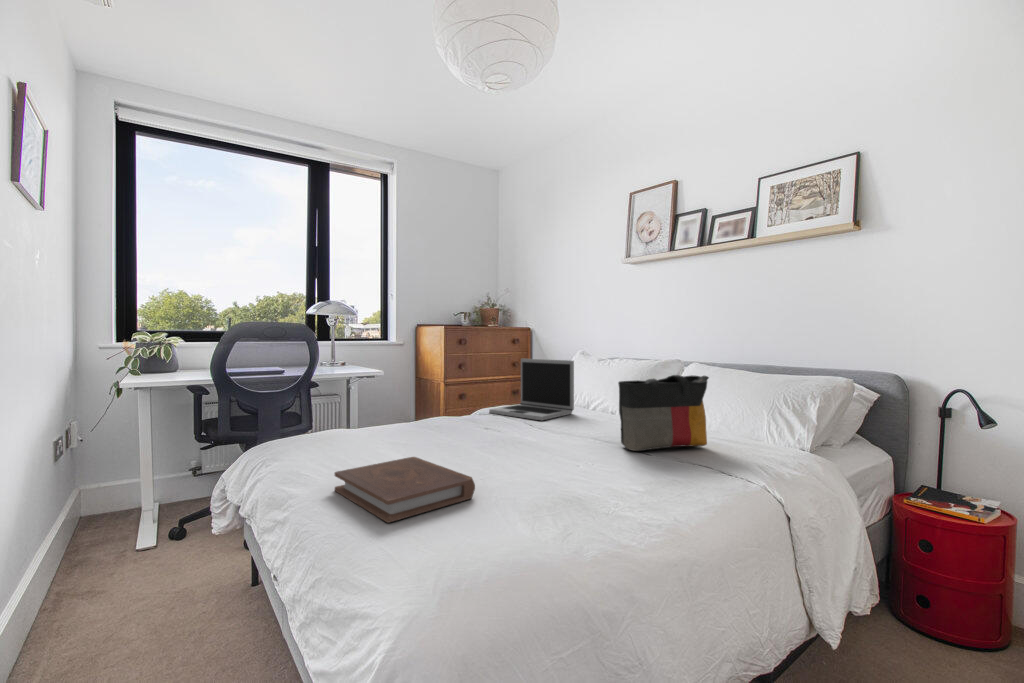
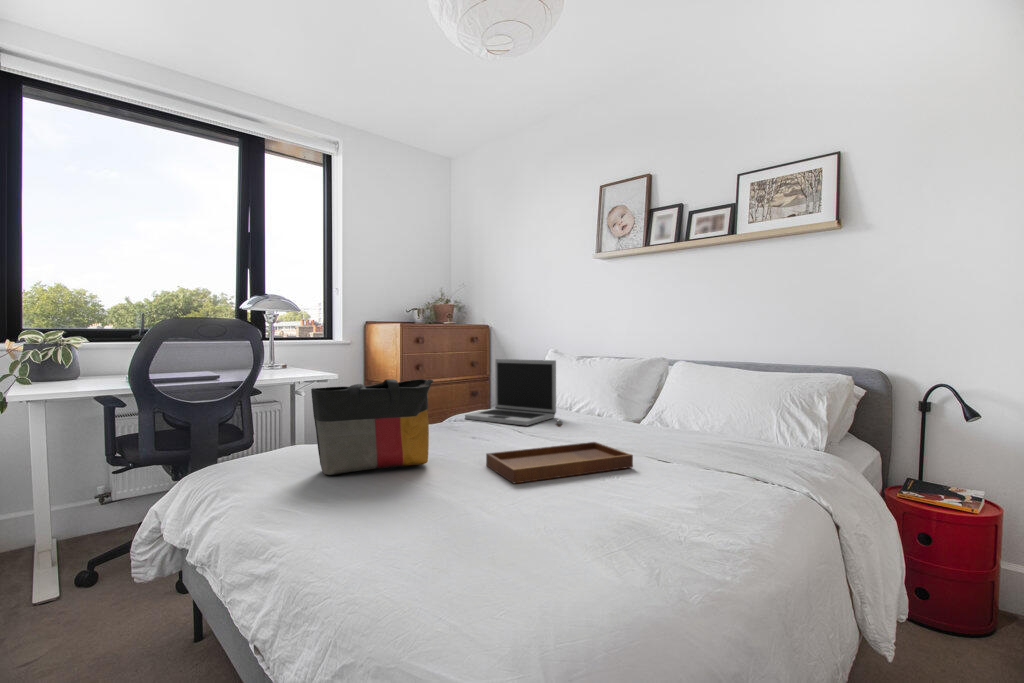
tote bag: present [618,375,709,451] -> present [311,379,433,475]
tray: none [486,415,618,470] -> present [486,420,633,484]
book: present [335,457,475,523] -> none [328,473,501,555]

